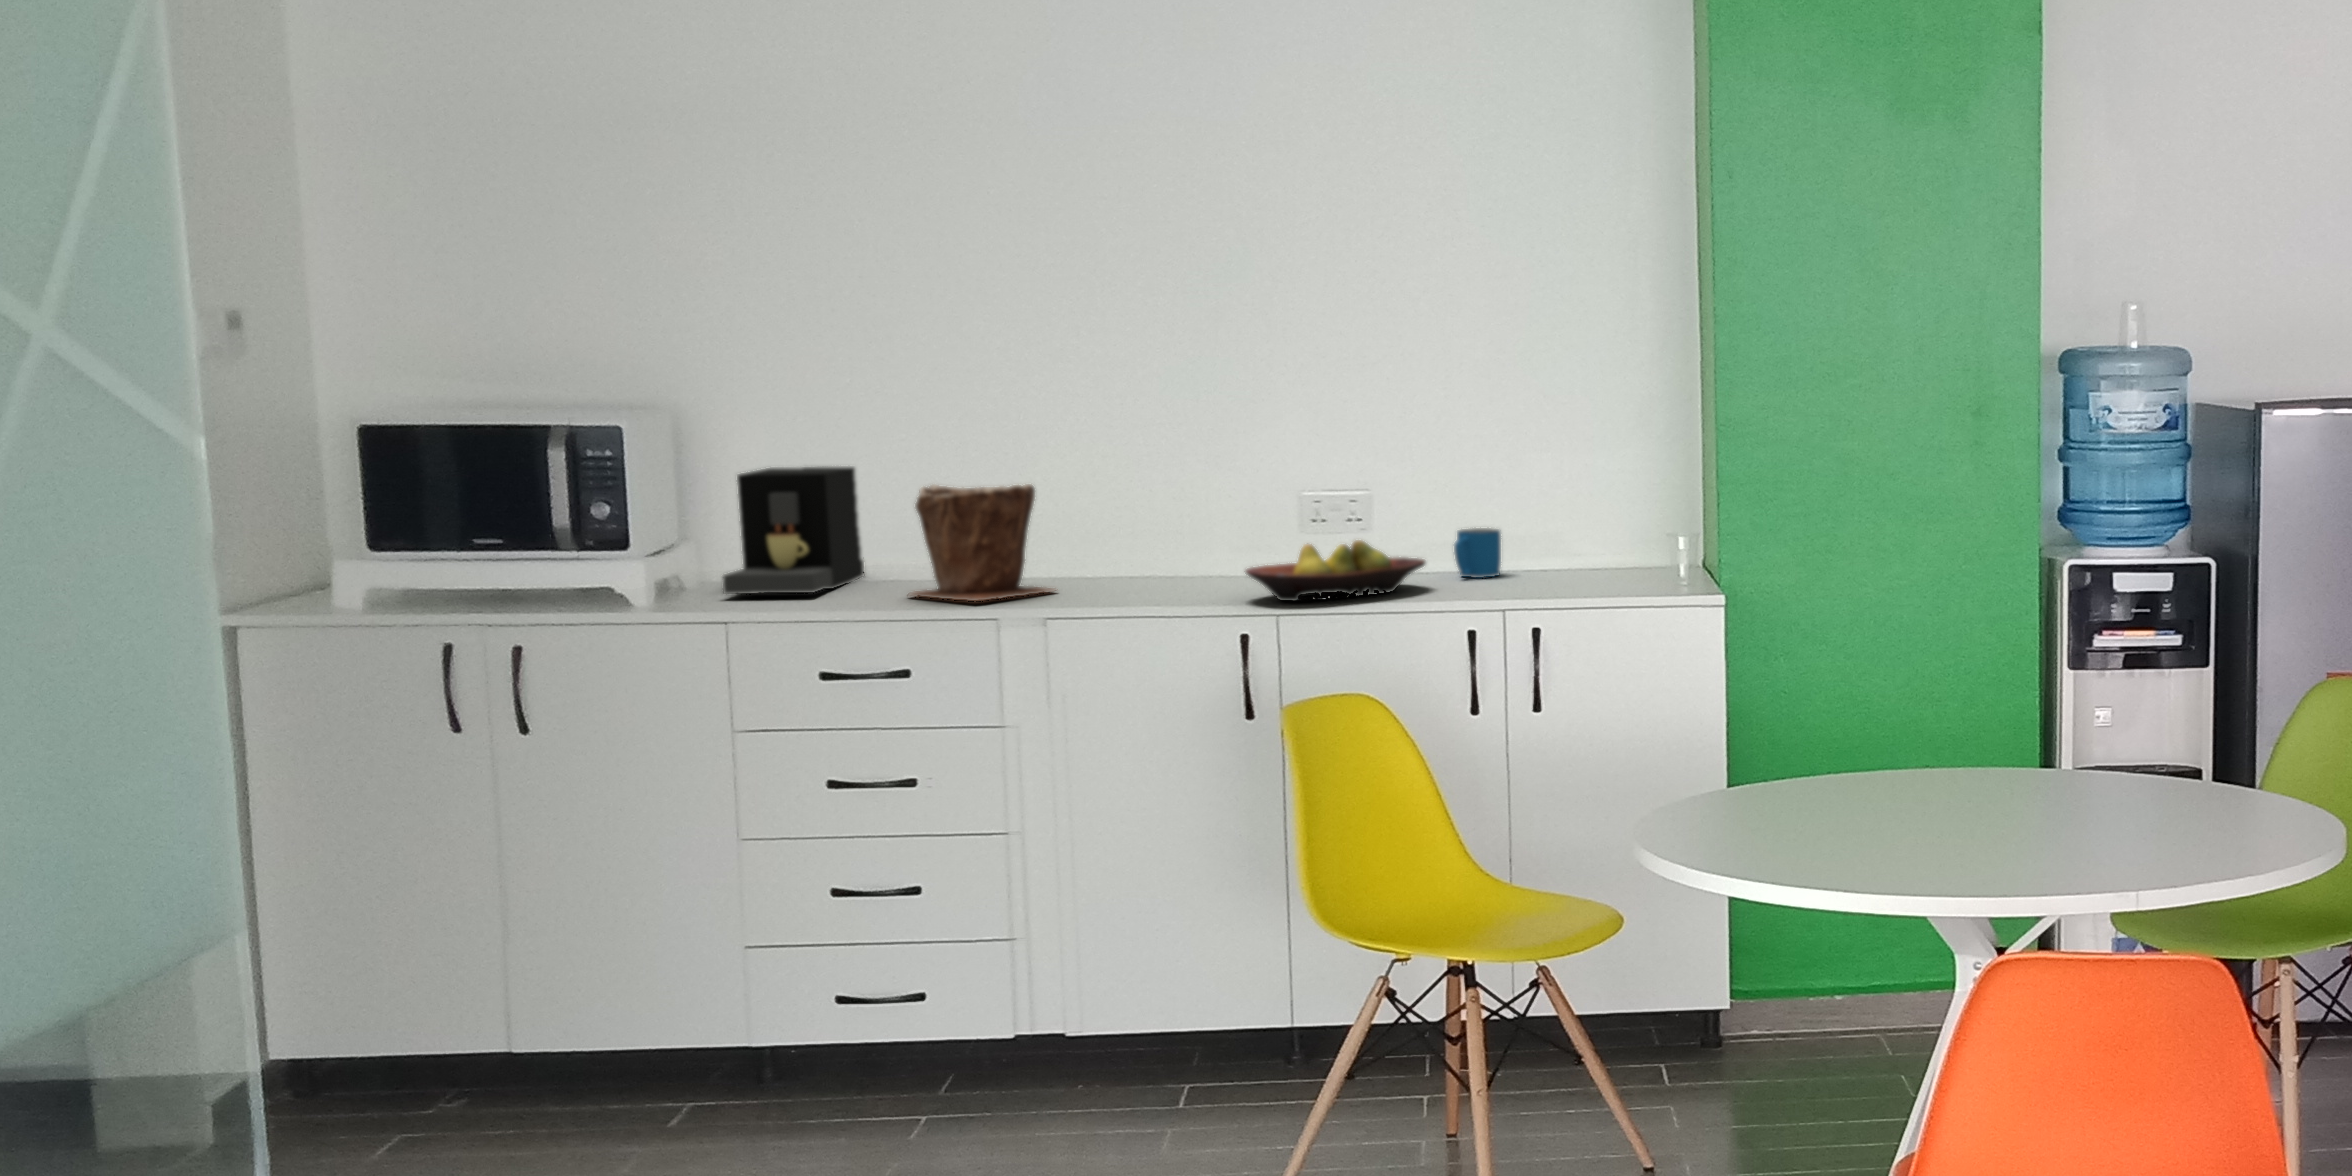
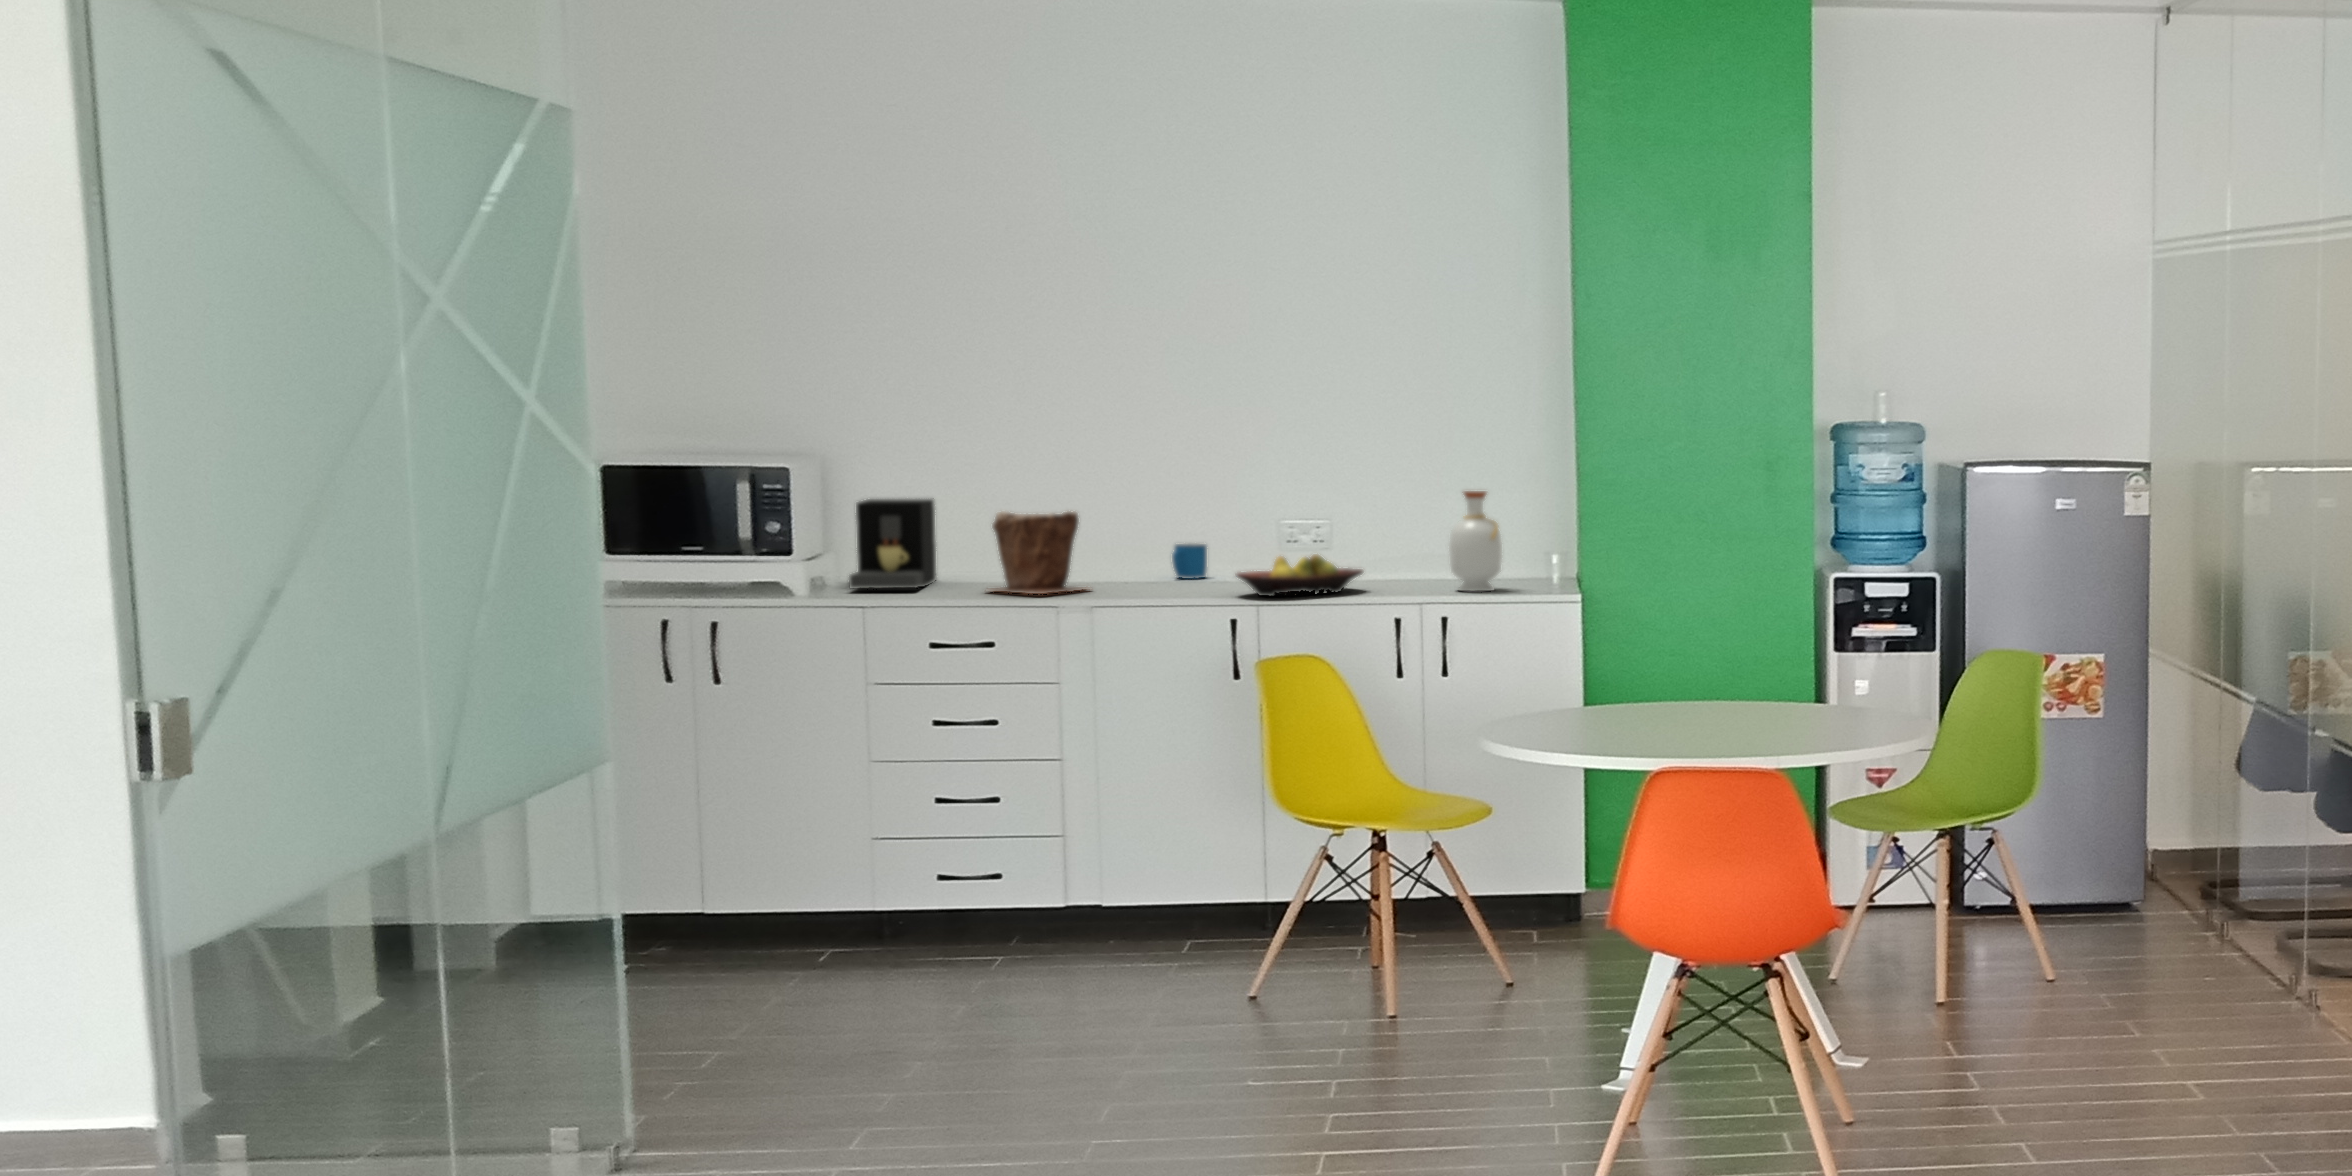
bottle: none [1543,449,1615,589] -> present [1449,491,1502,591]
mug: present [1454,528,1501,577] -> present [1172,544,1207,579]

